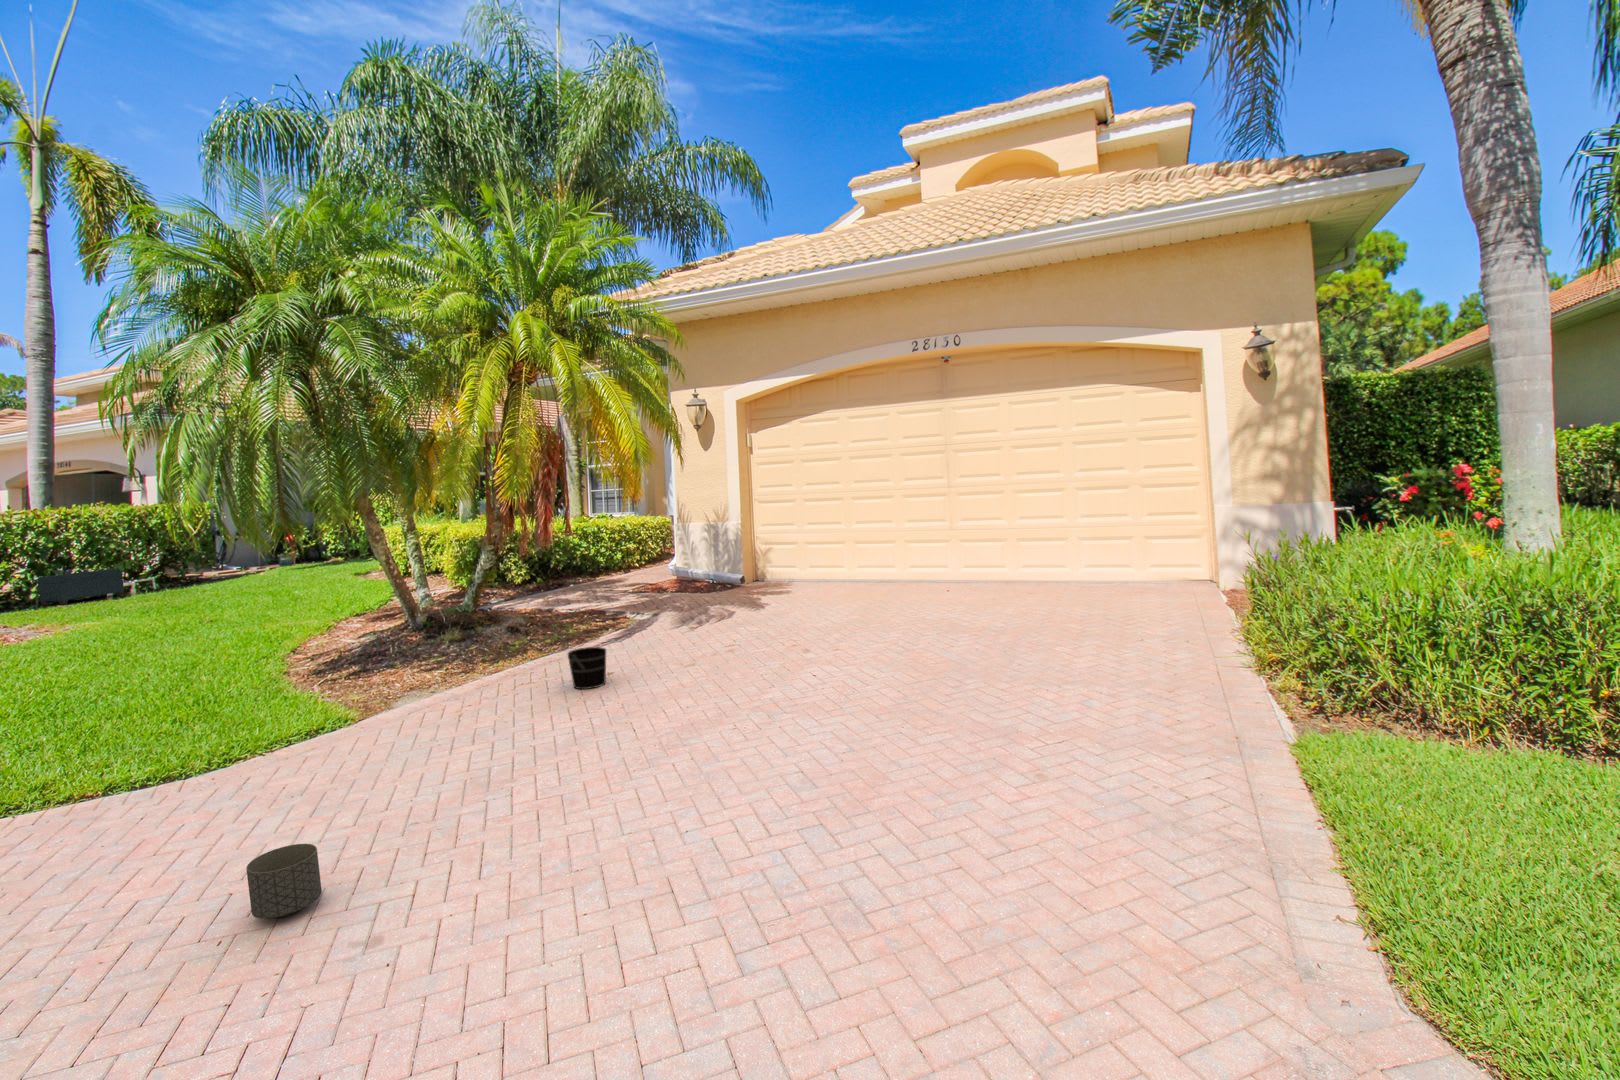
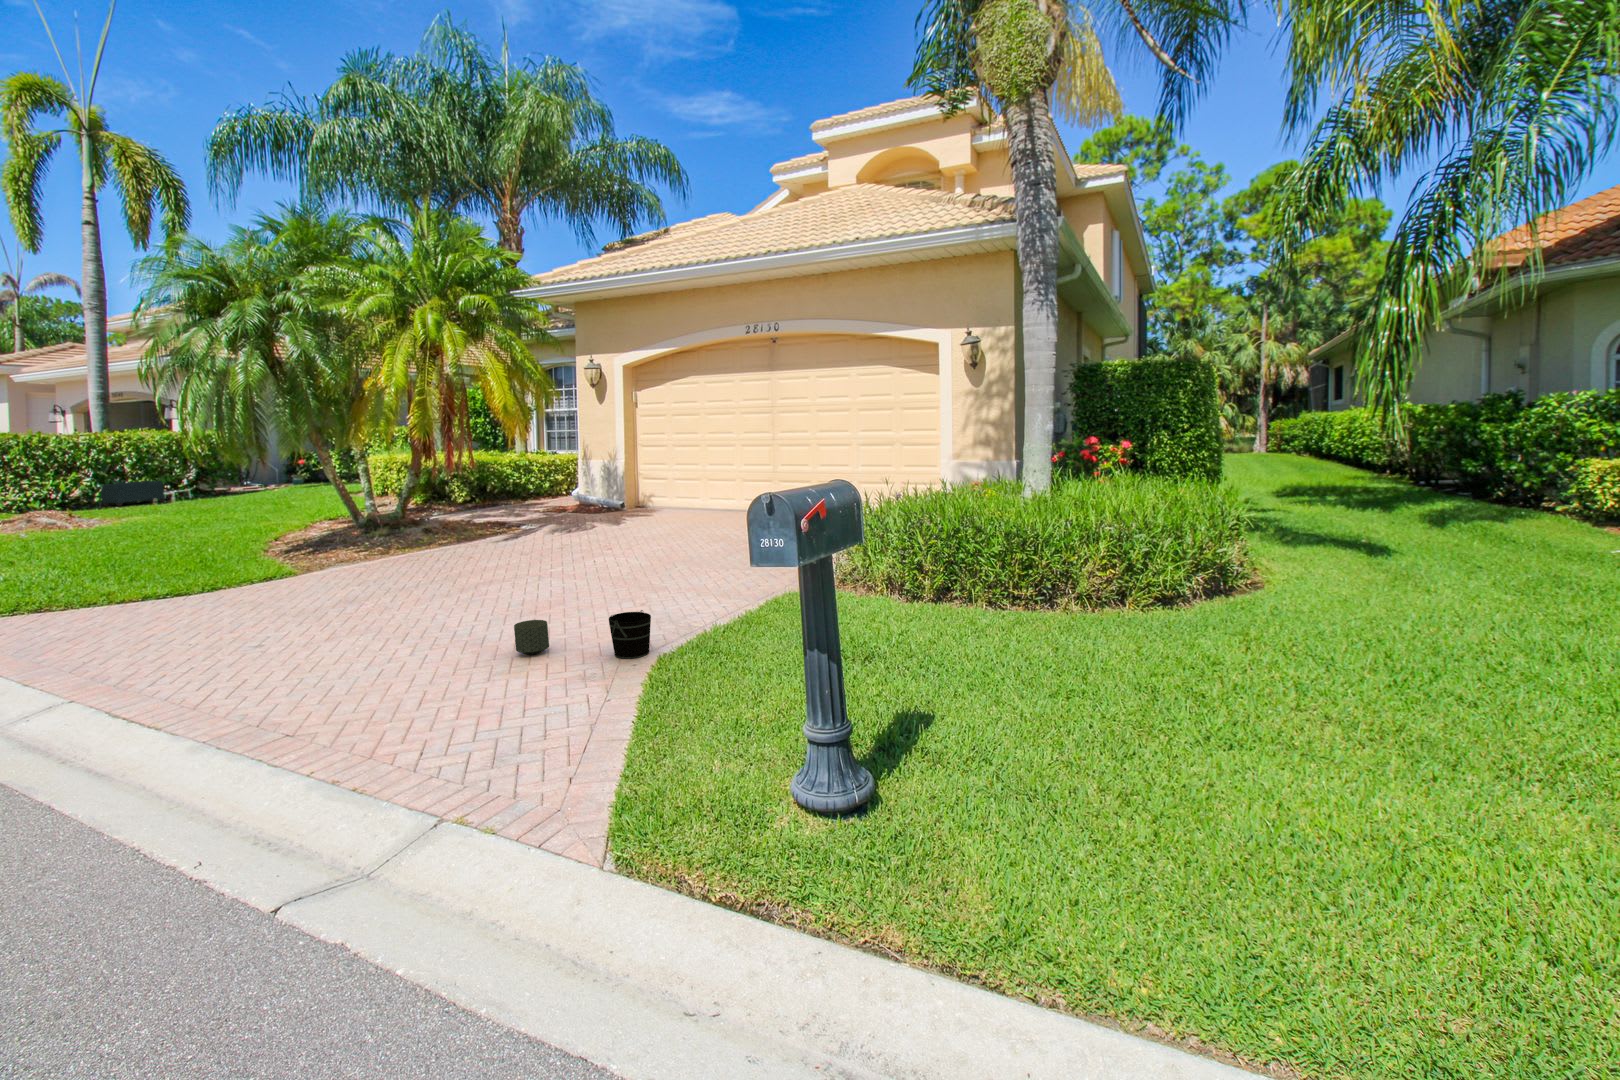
bucket: present [568,647,606,689] -> present [609,610,651,659]
planter: present [246,844,322,919] -> present [514,620,549,655]

